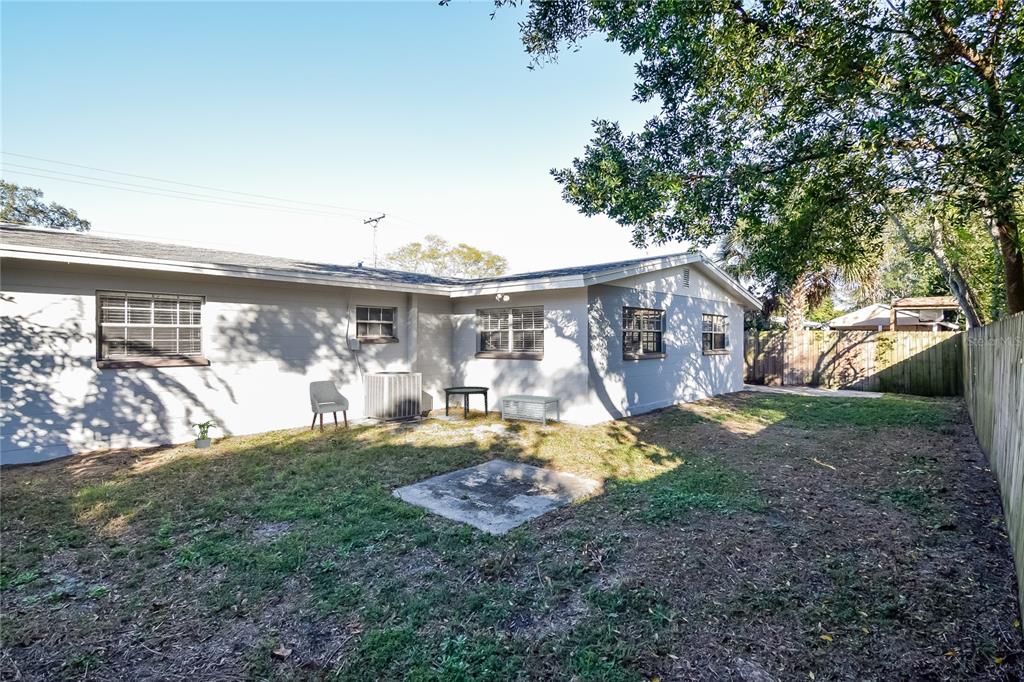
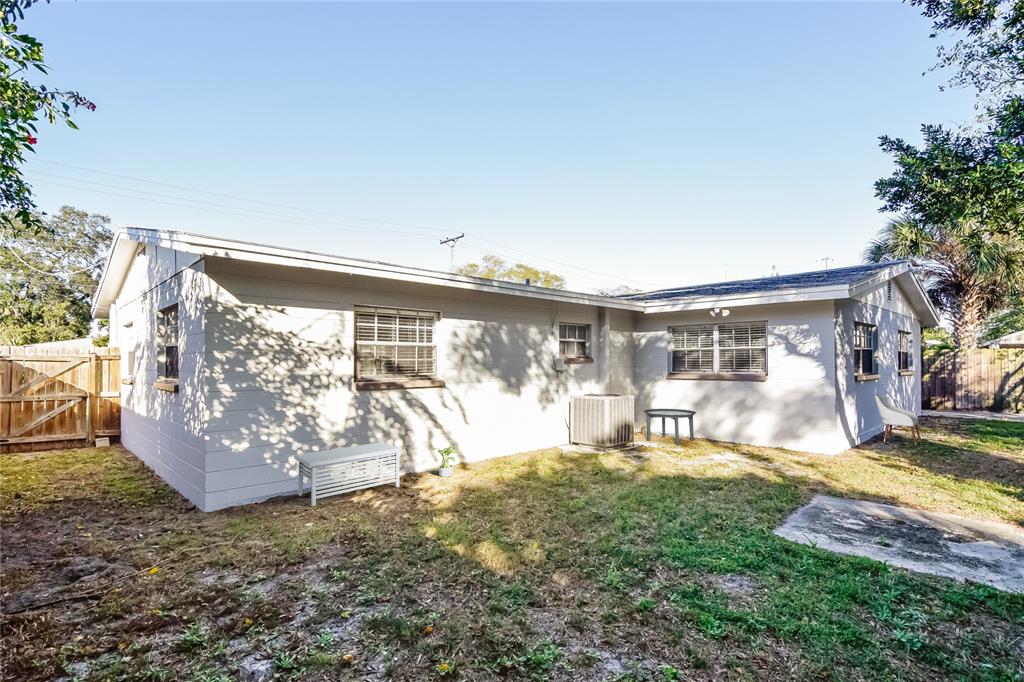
chair: present [310,381,349,433] -> present [875,394,921,445]
storage bench: present [500,394,561,426] -> present [294,442,402,506]

